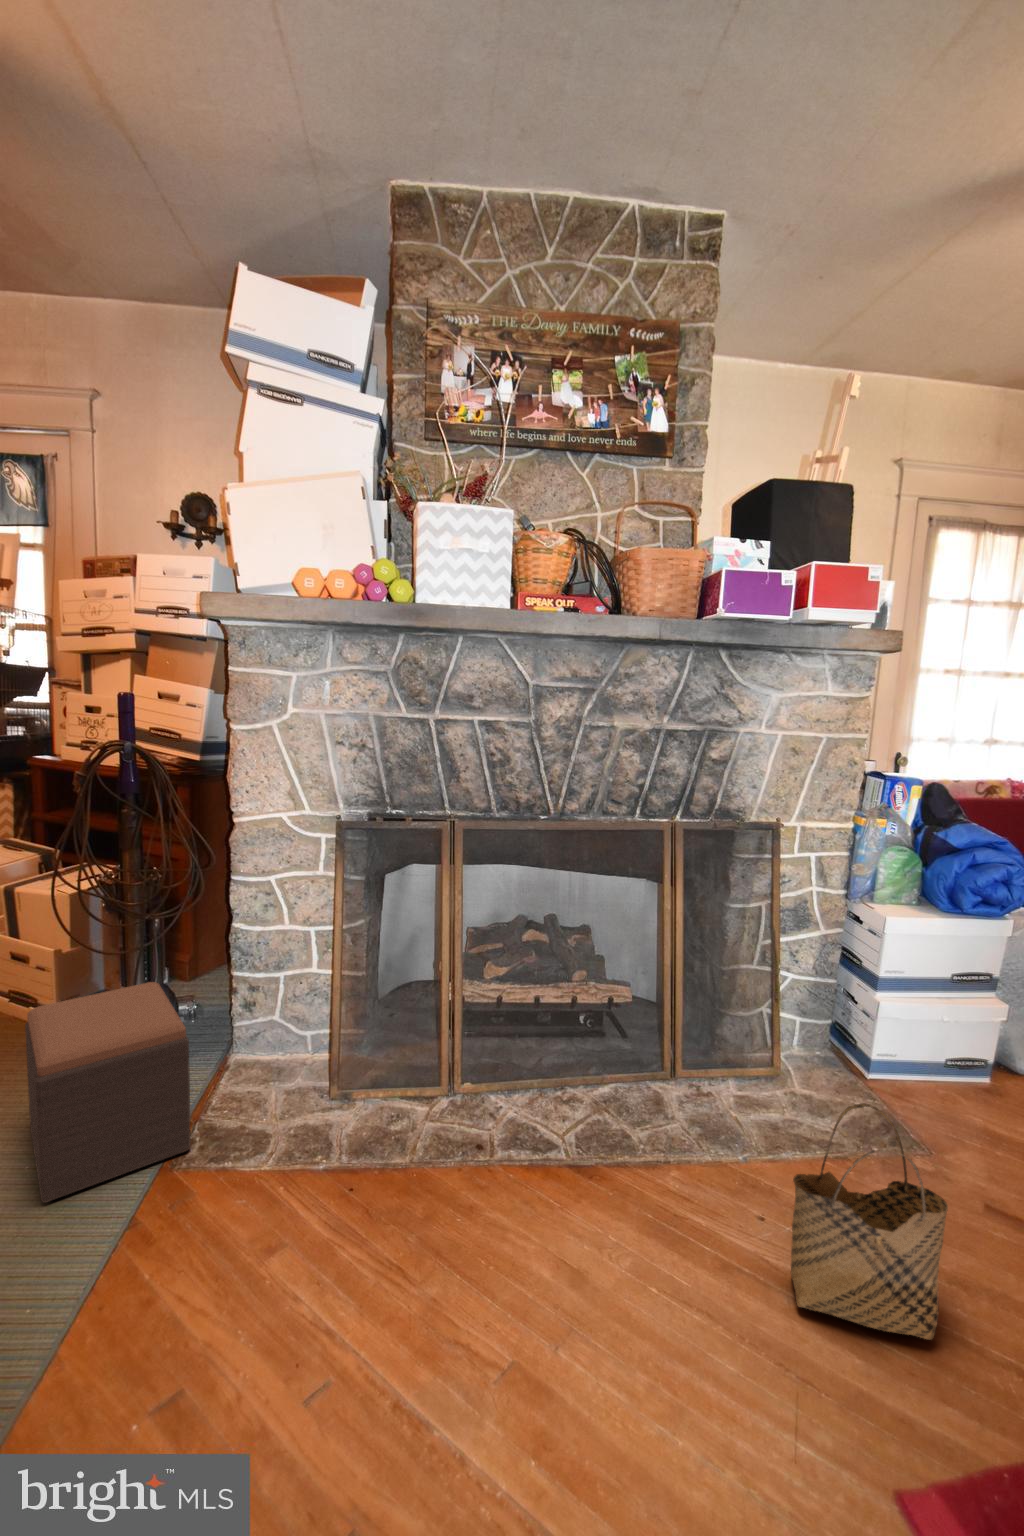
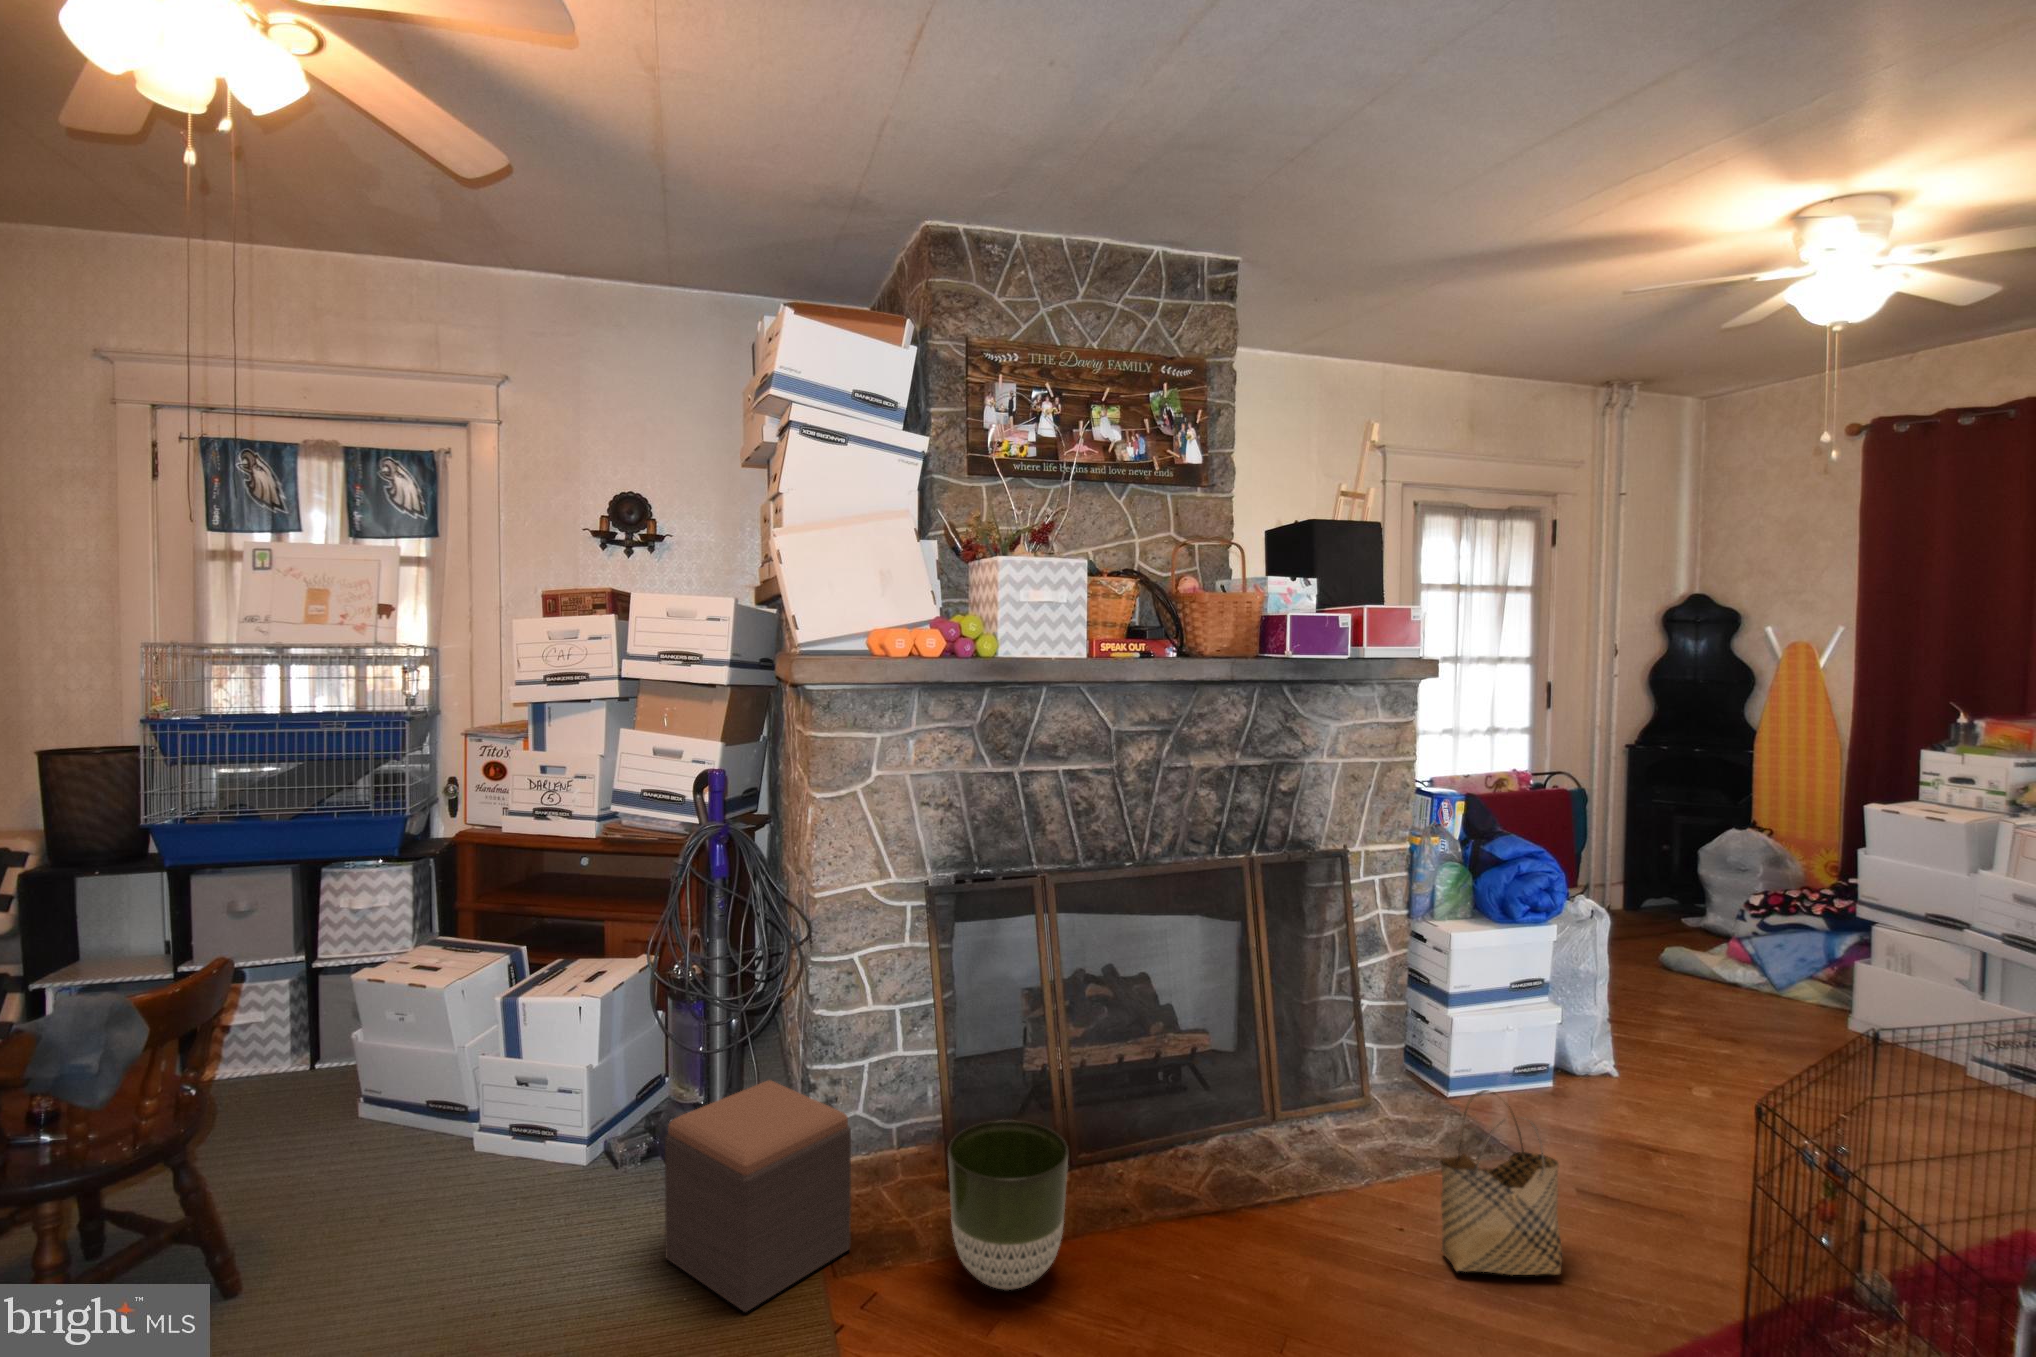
planter: none [243,1053,373,1229] -> present [948,1120,1068,1290]

